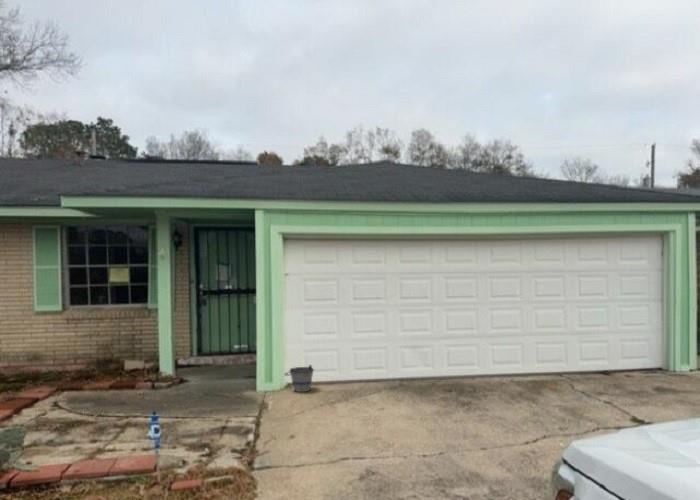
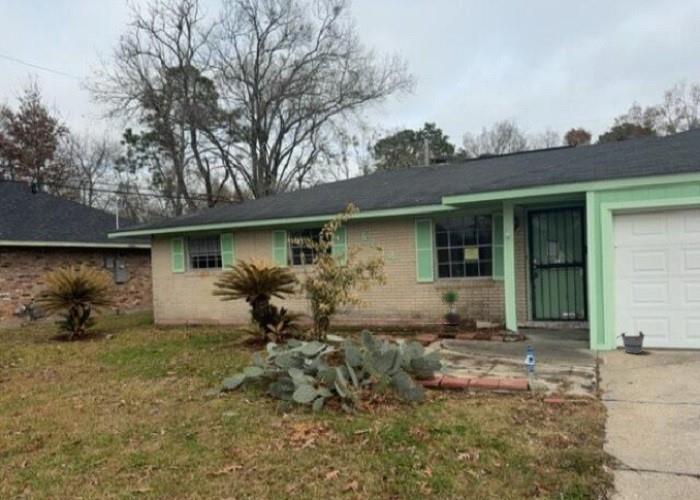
potted tree: none [69,318,103,370] -> present [441,290,461,325]

